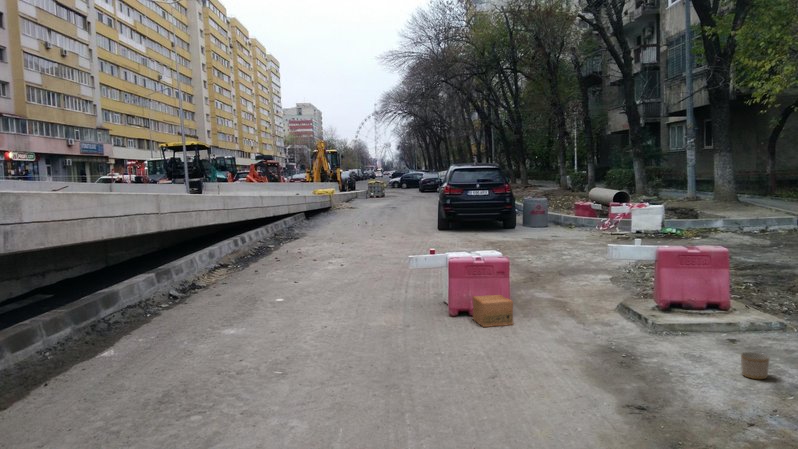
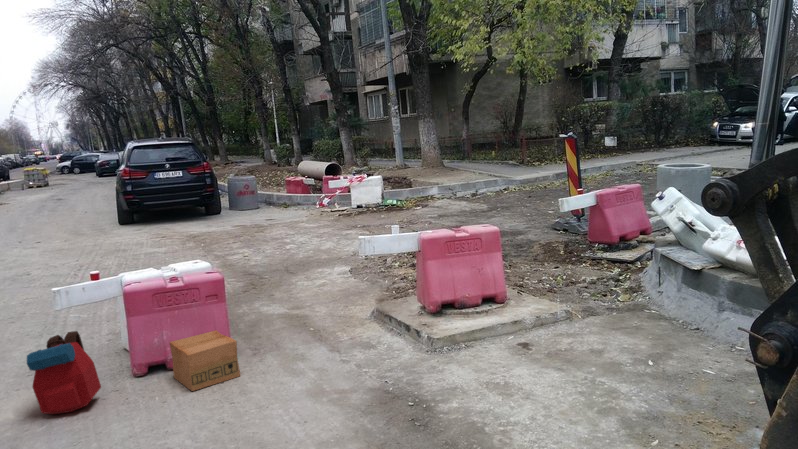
backpack: none [398,280,432,325] -> present [27,331,101,414]
planter: present [741,352,770,379] -> none [566,369,601,409]

